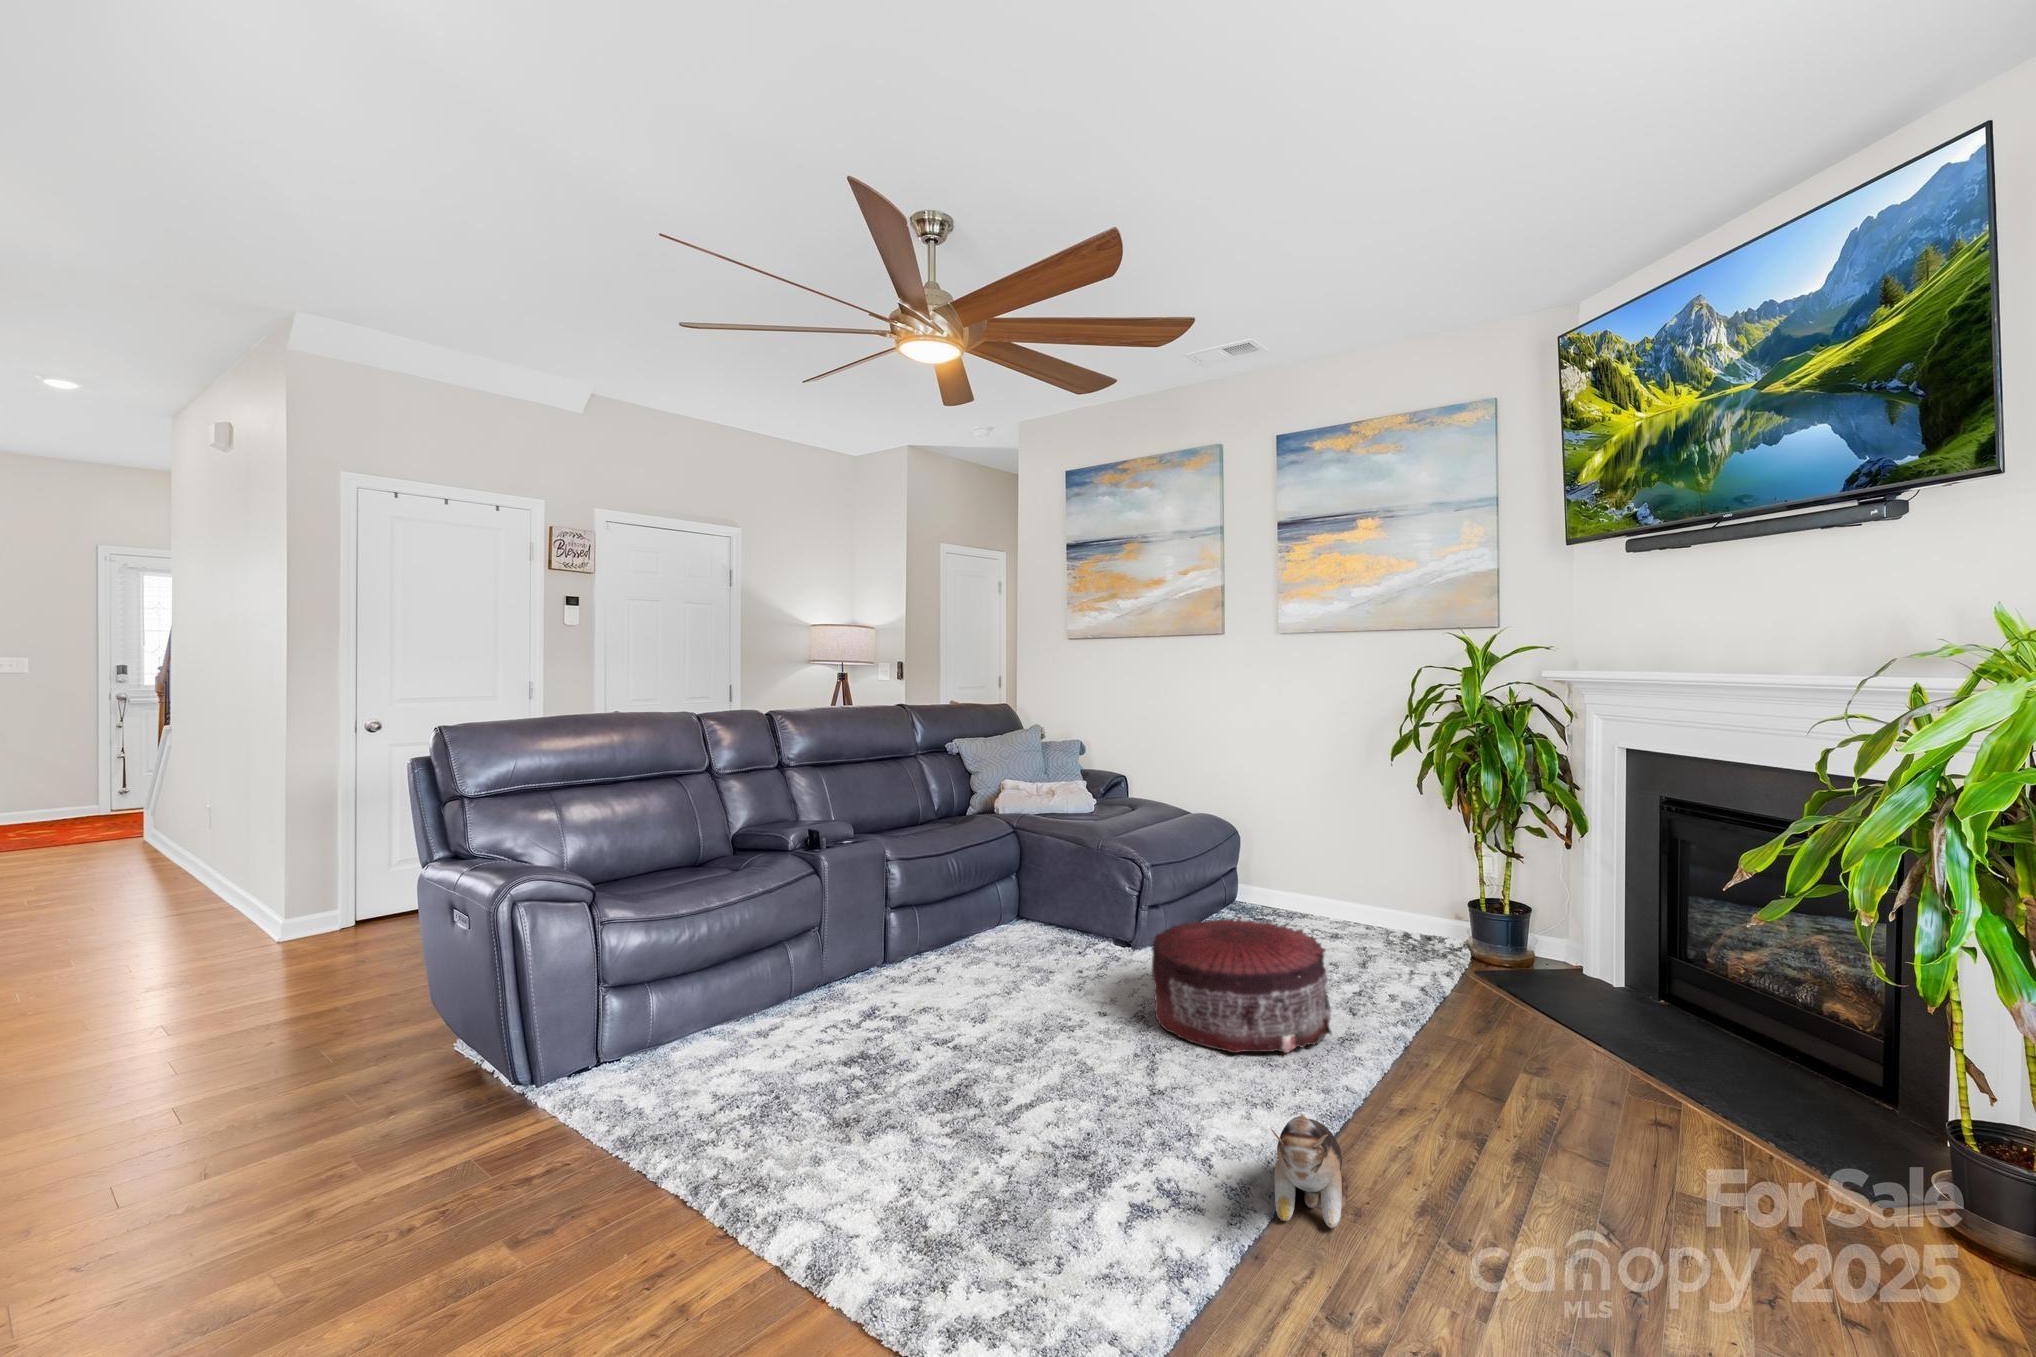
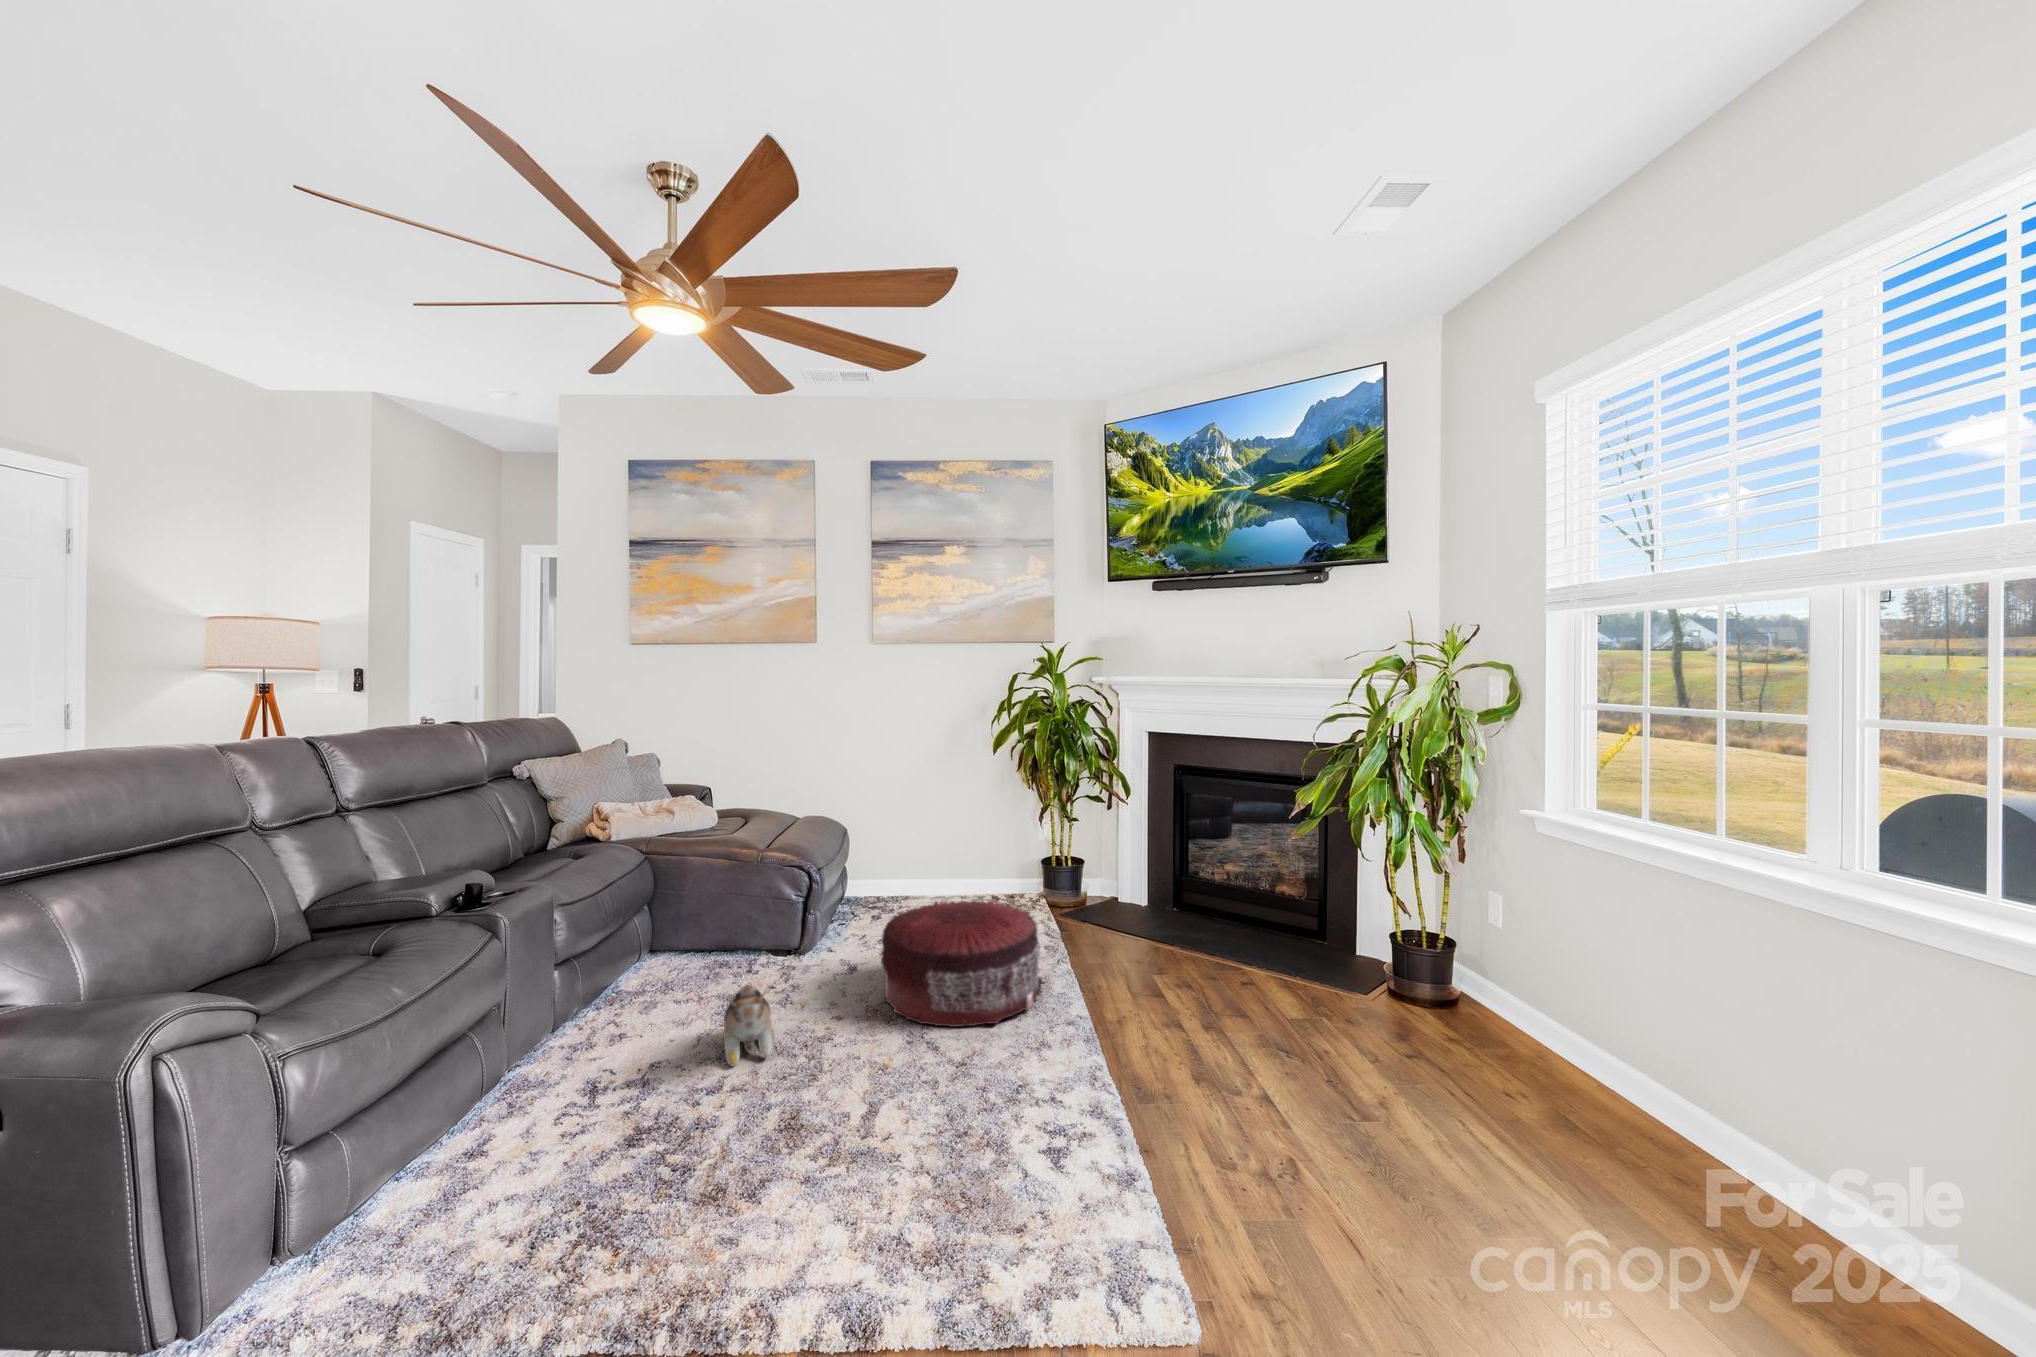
plush toy: present [1271,1115,1348,1228] -> present [724,985,774,1066]

